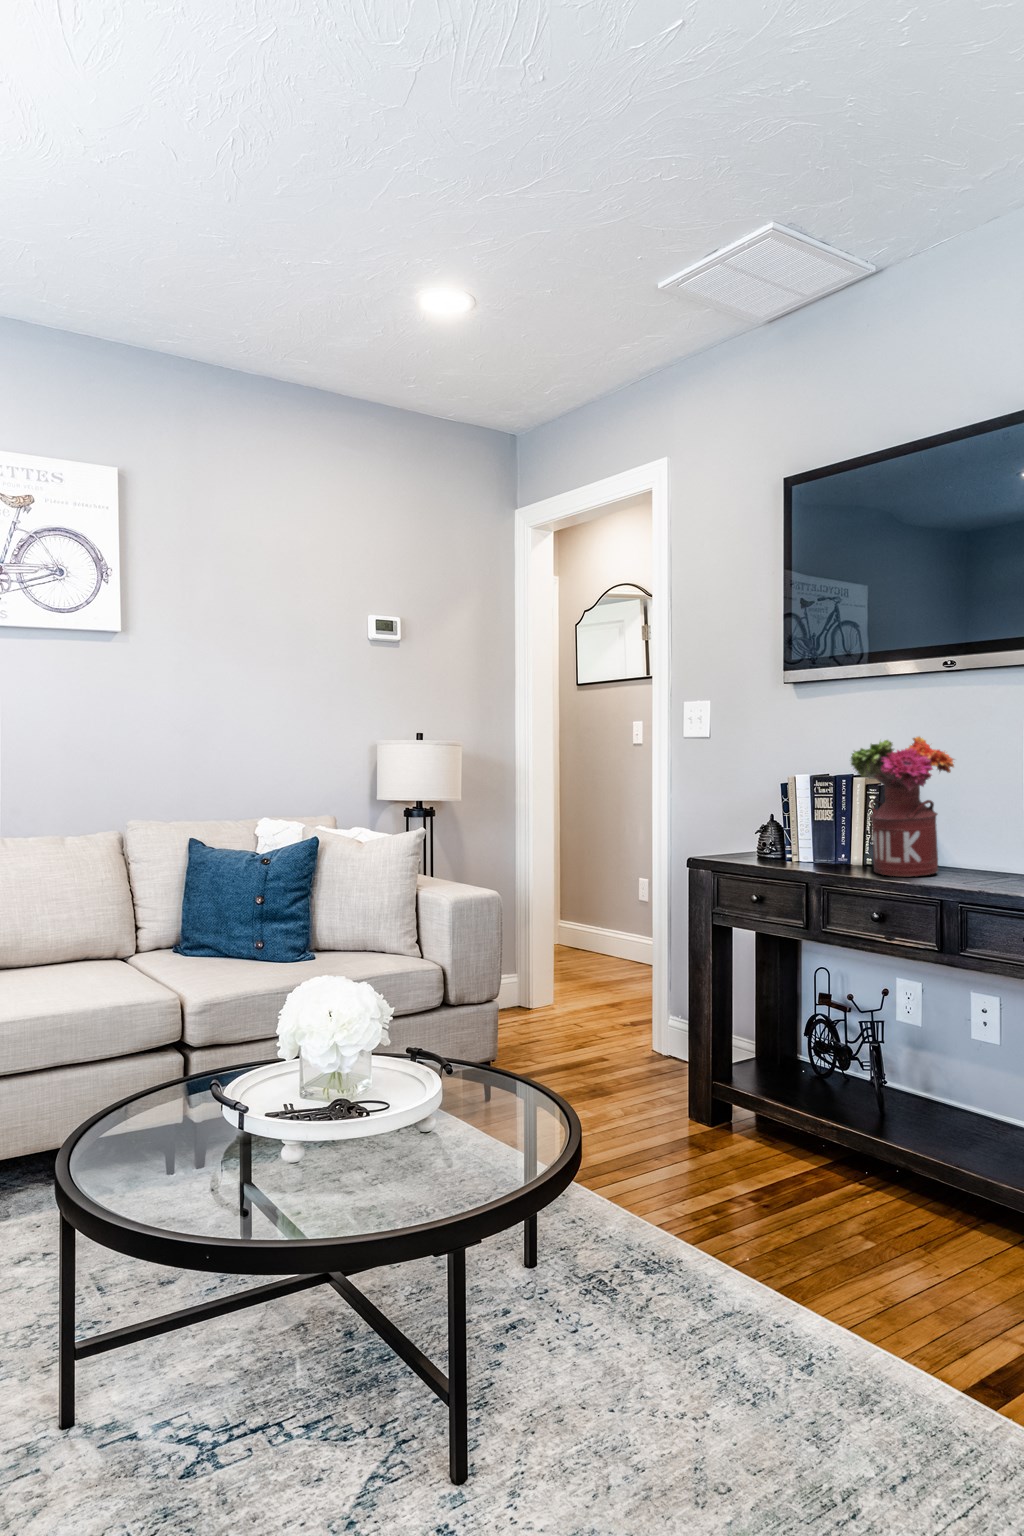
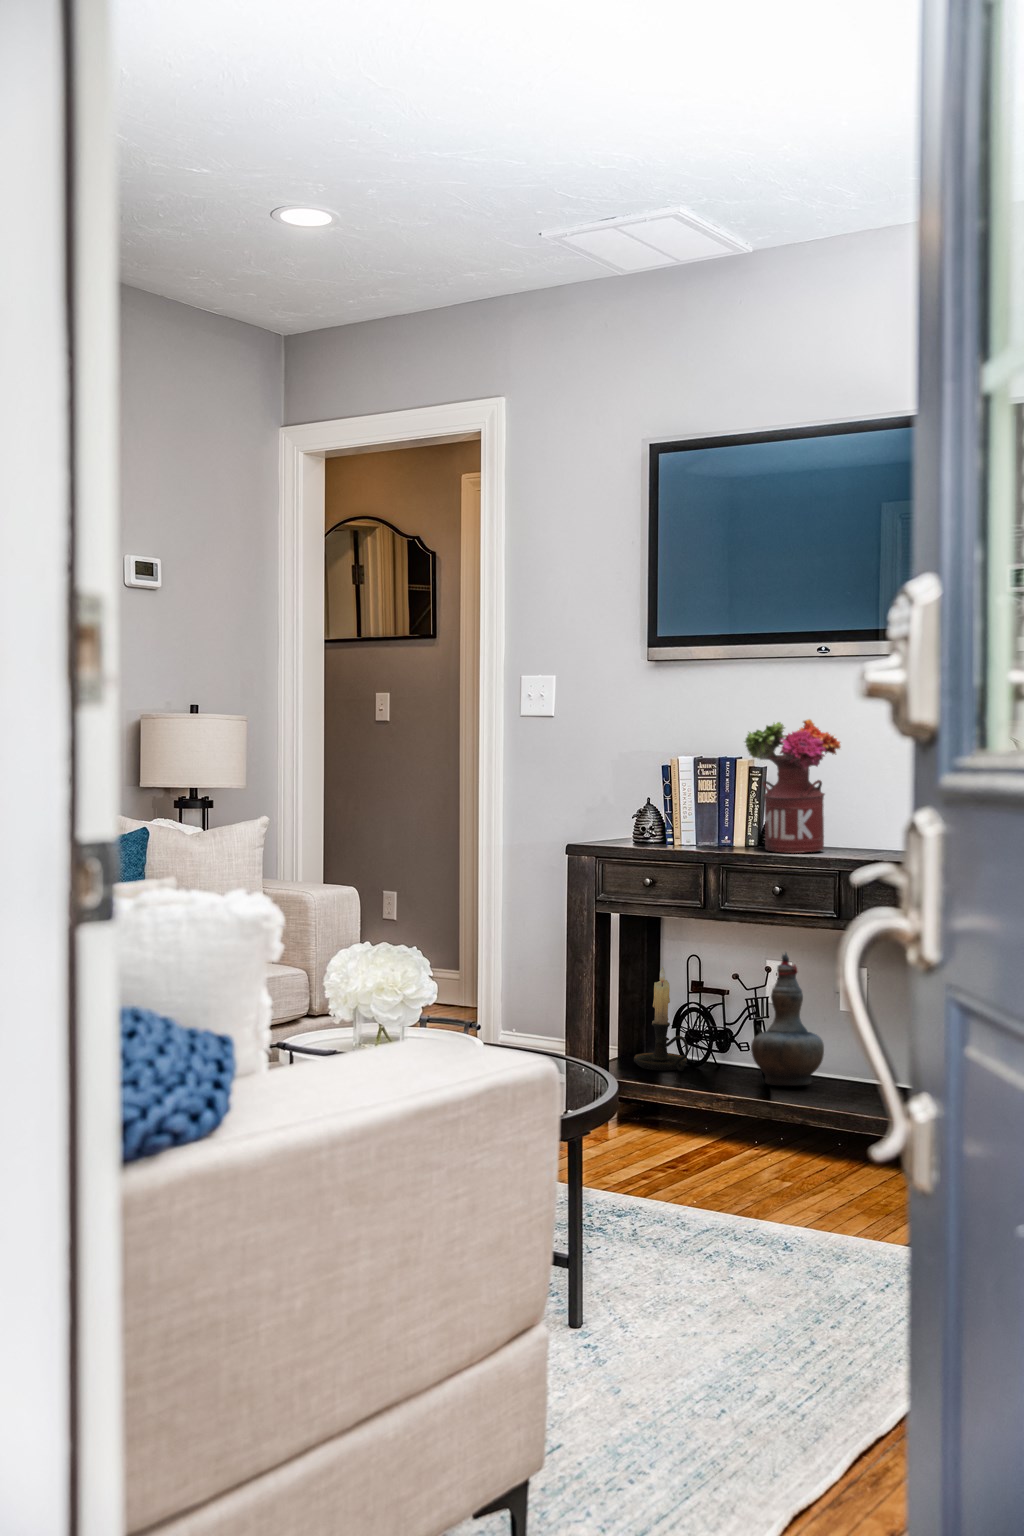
decorative vase: none [862,976,942,1119] -> present [751,953,824,1086]
candle holder: none [756,979,809,1085] -> present [634,967,688,1071]

